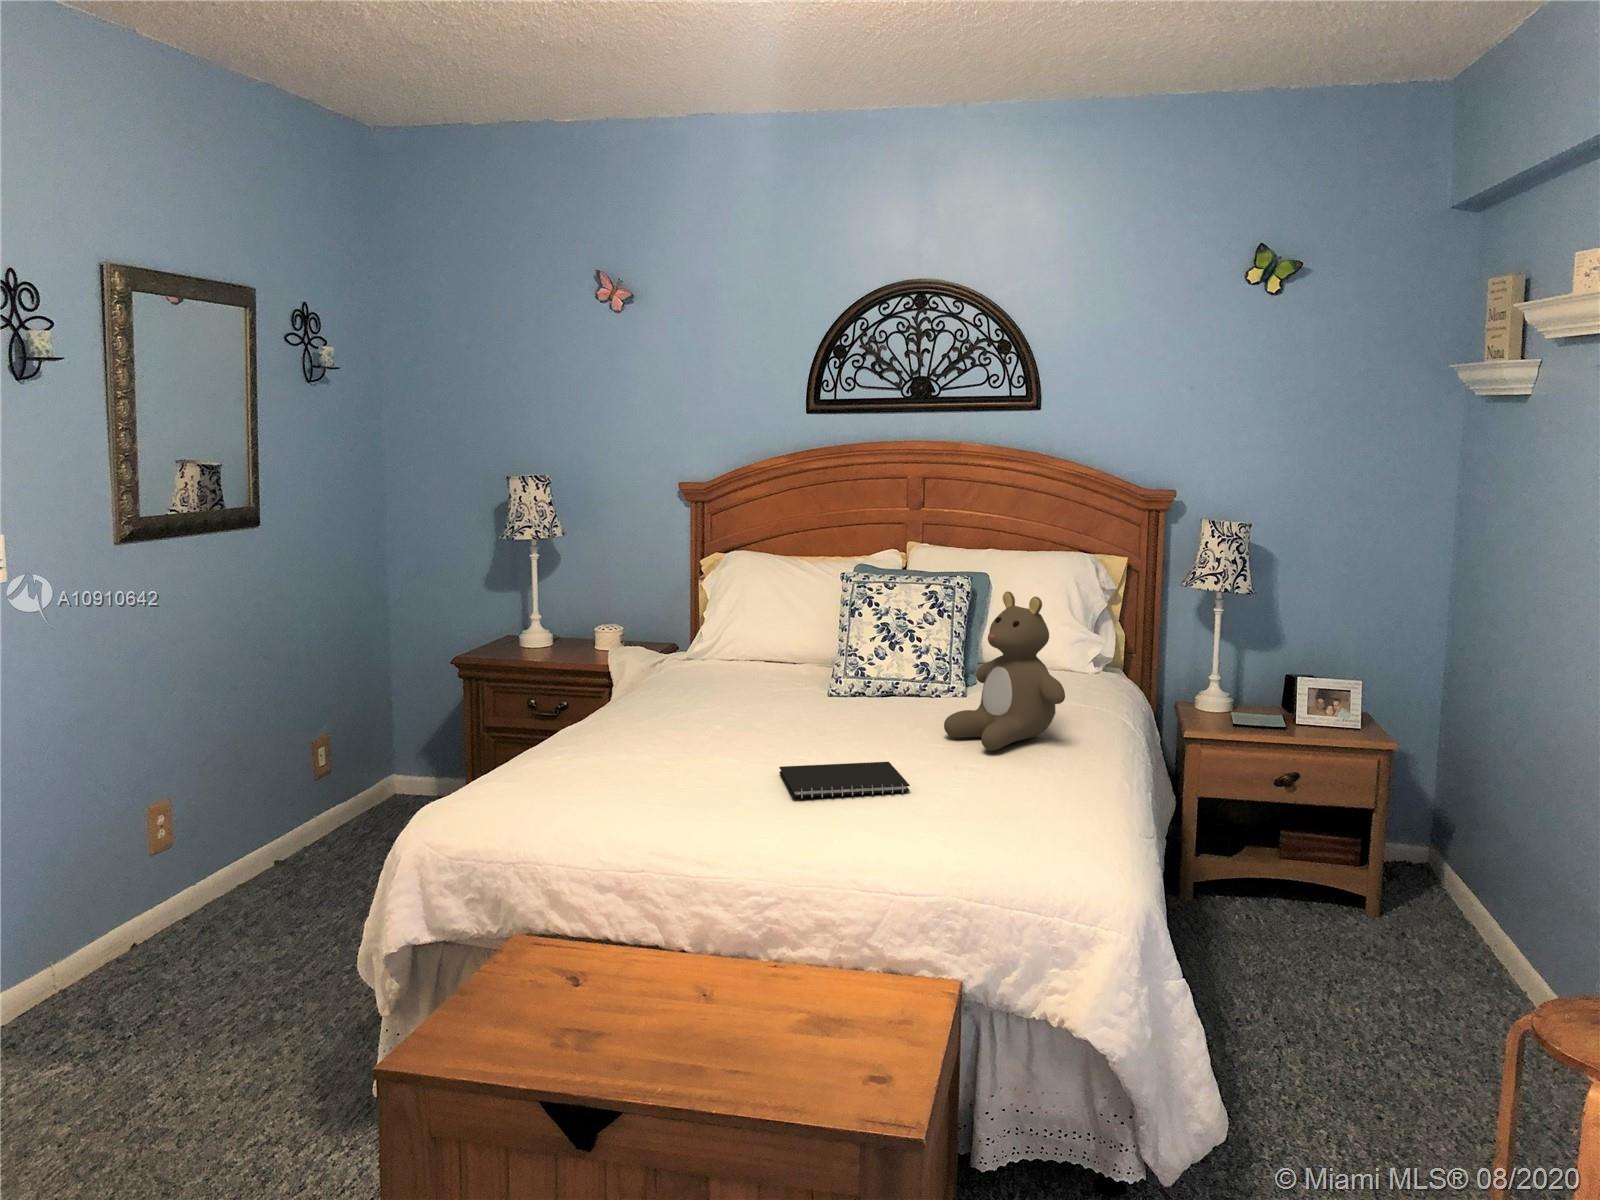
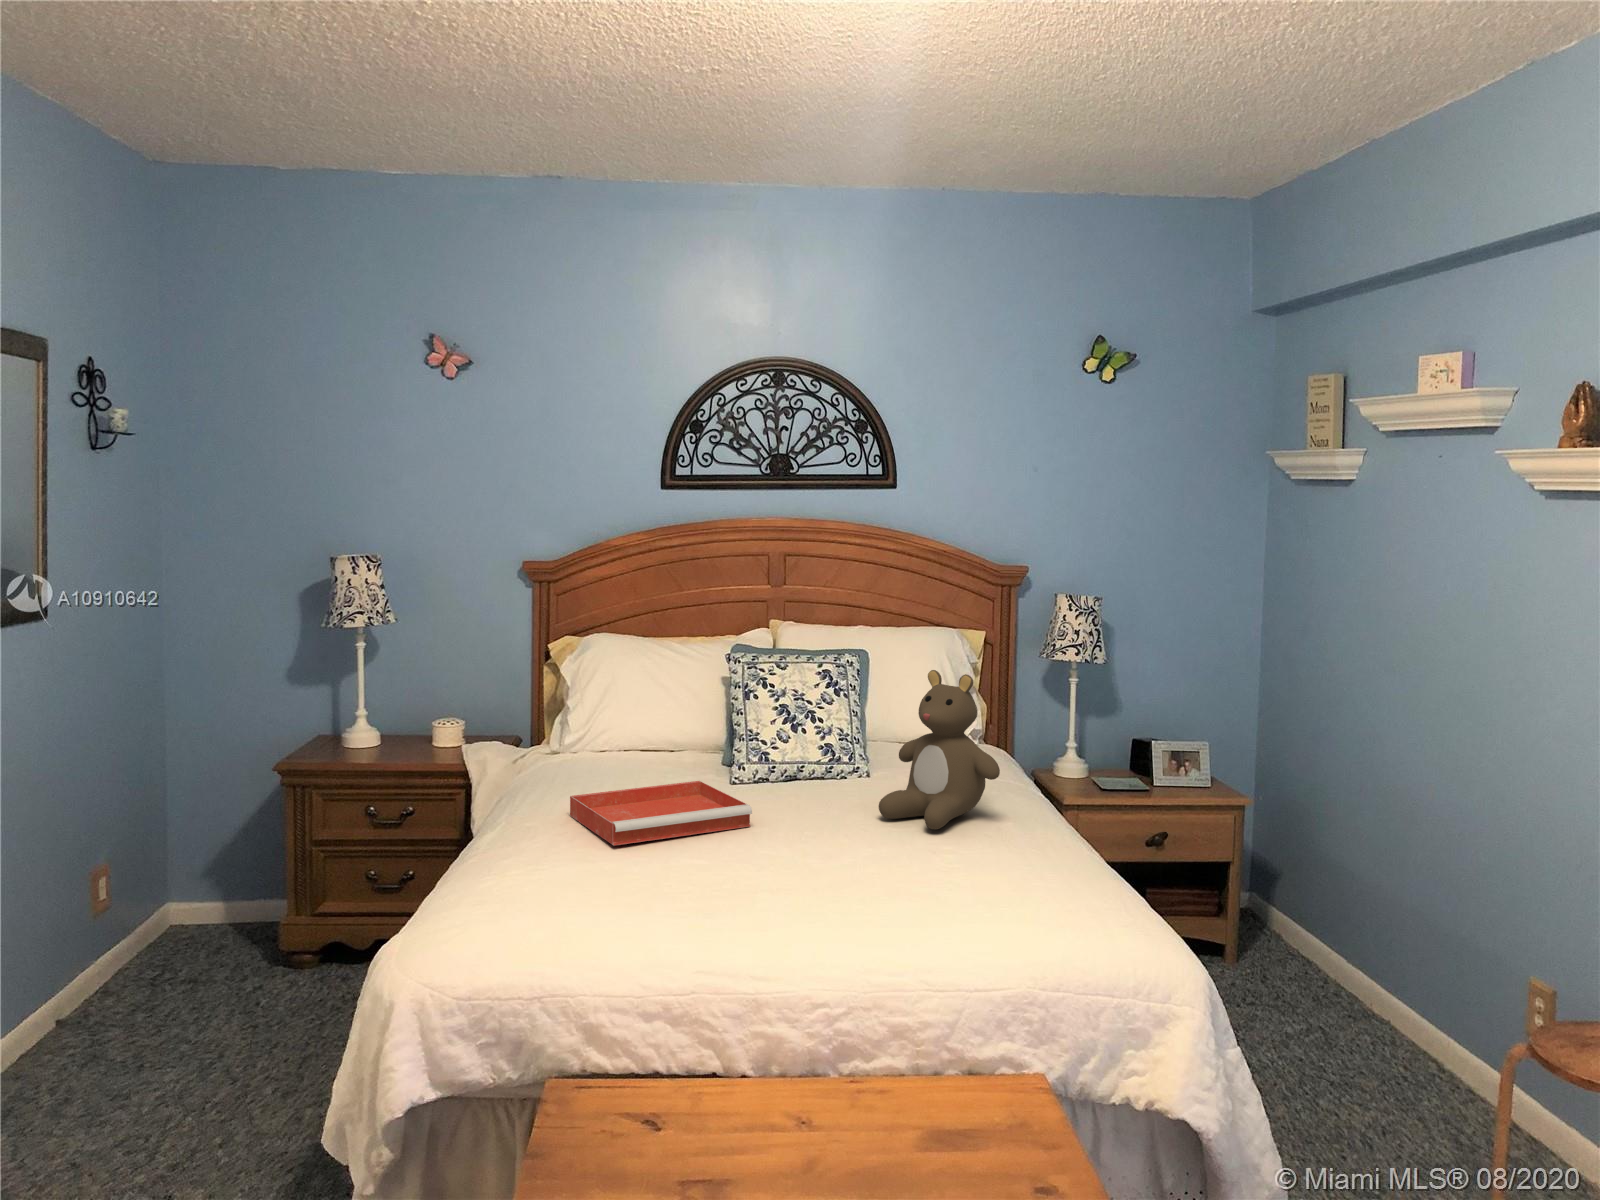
tray: none [658,691,816,745] -> present [570,781,752,845]
notebook: present [779,762,910,798] -> none [741,848,884,893]

